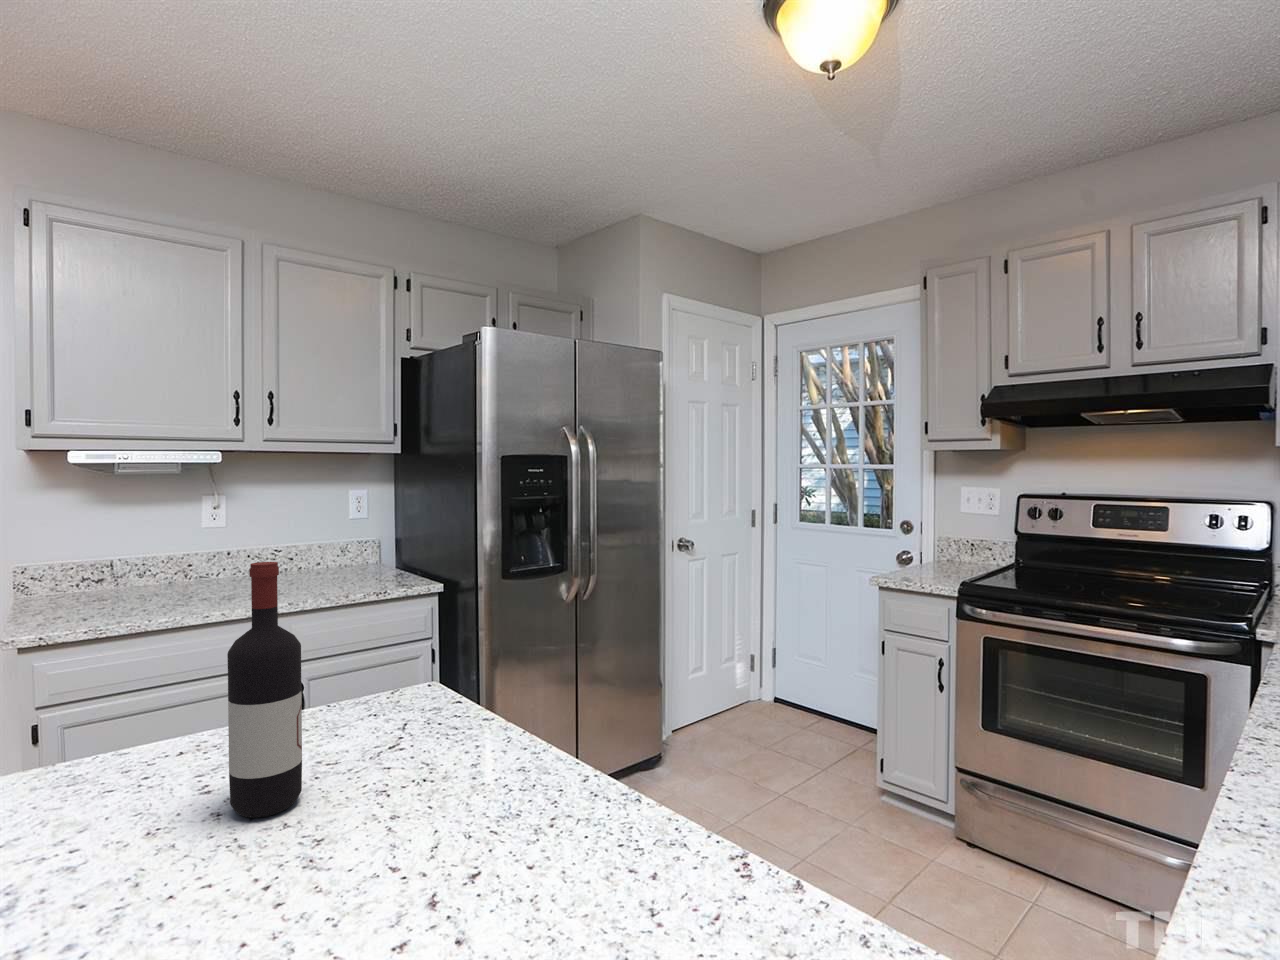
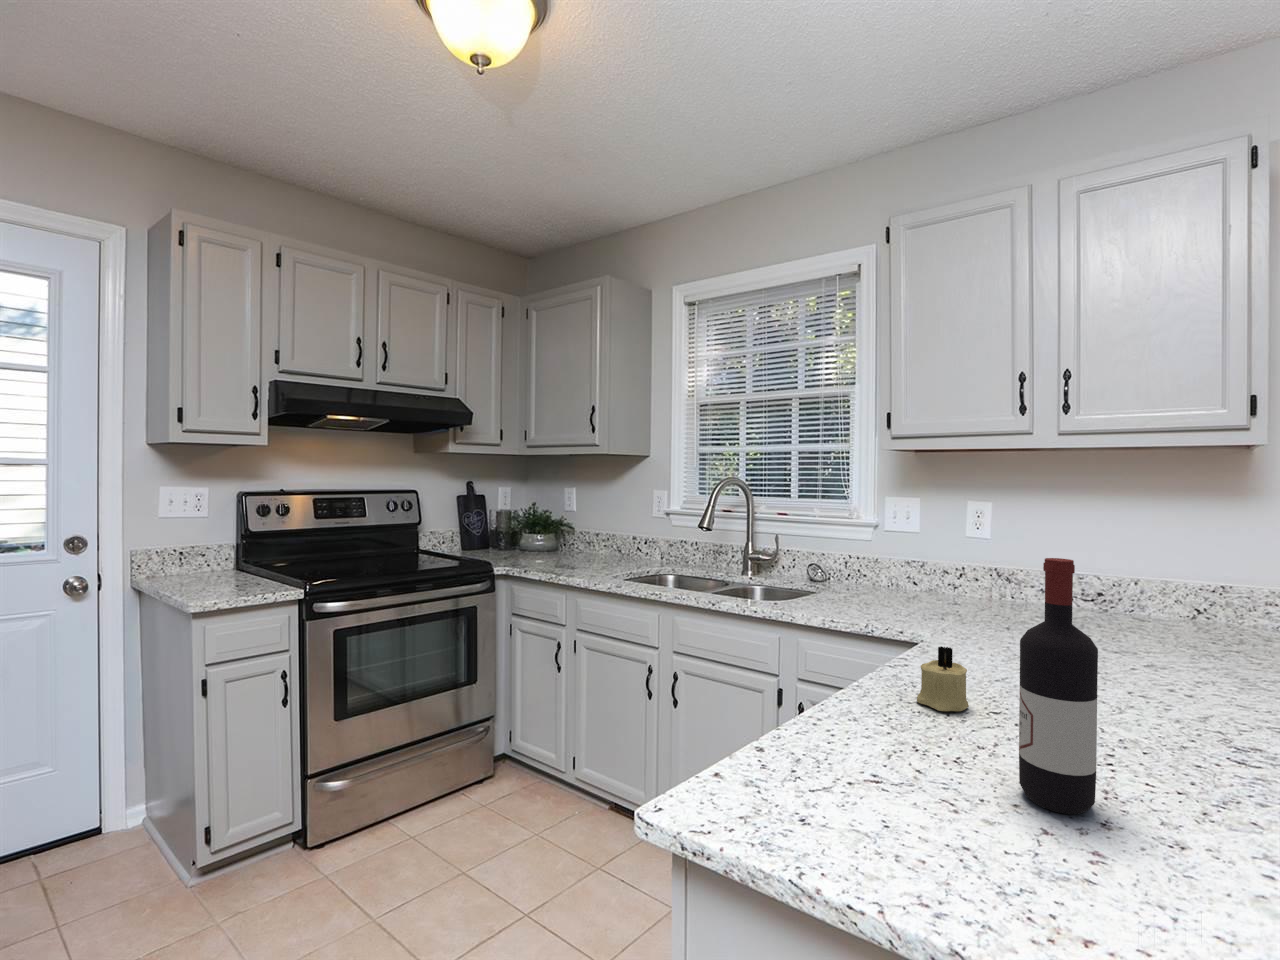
candle: none [469,736,534,842] -> present [917,646,969,711]

